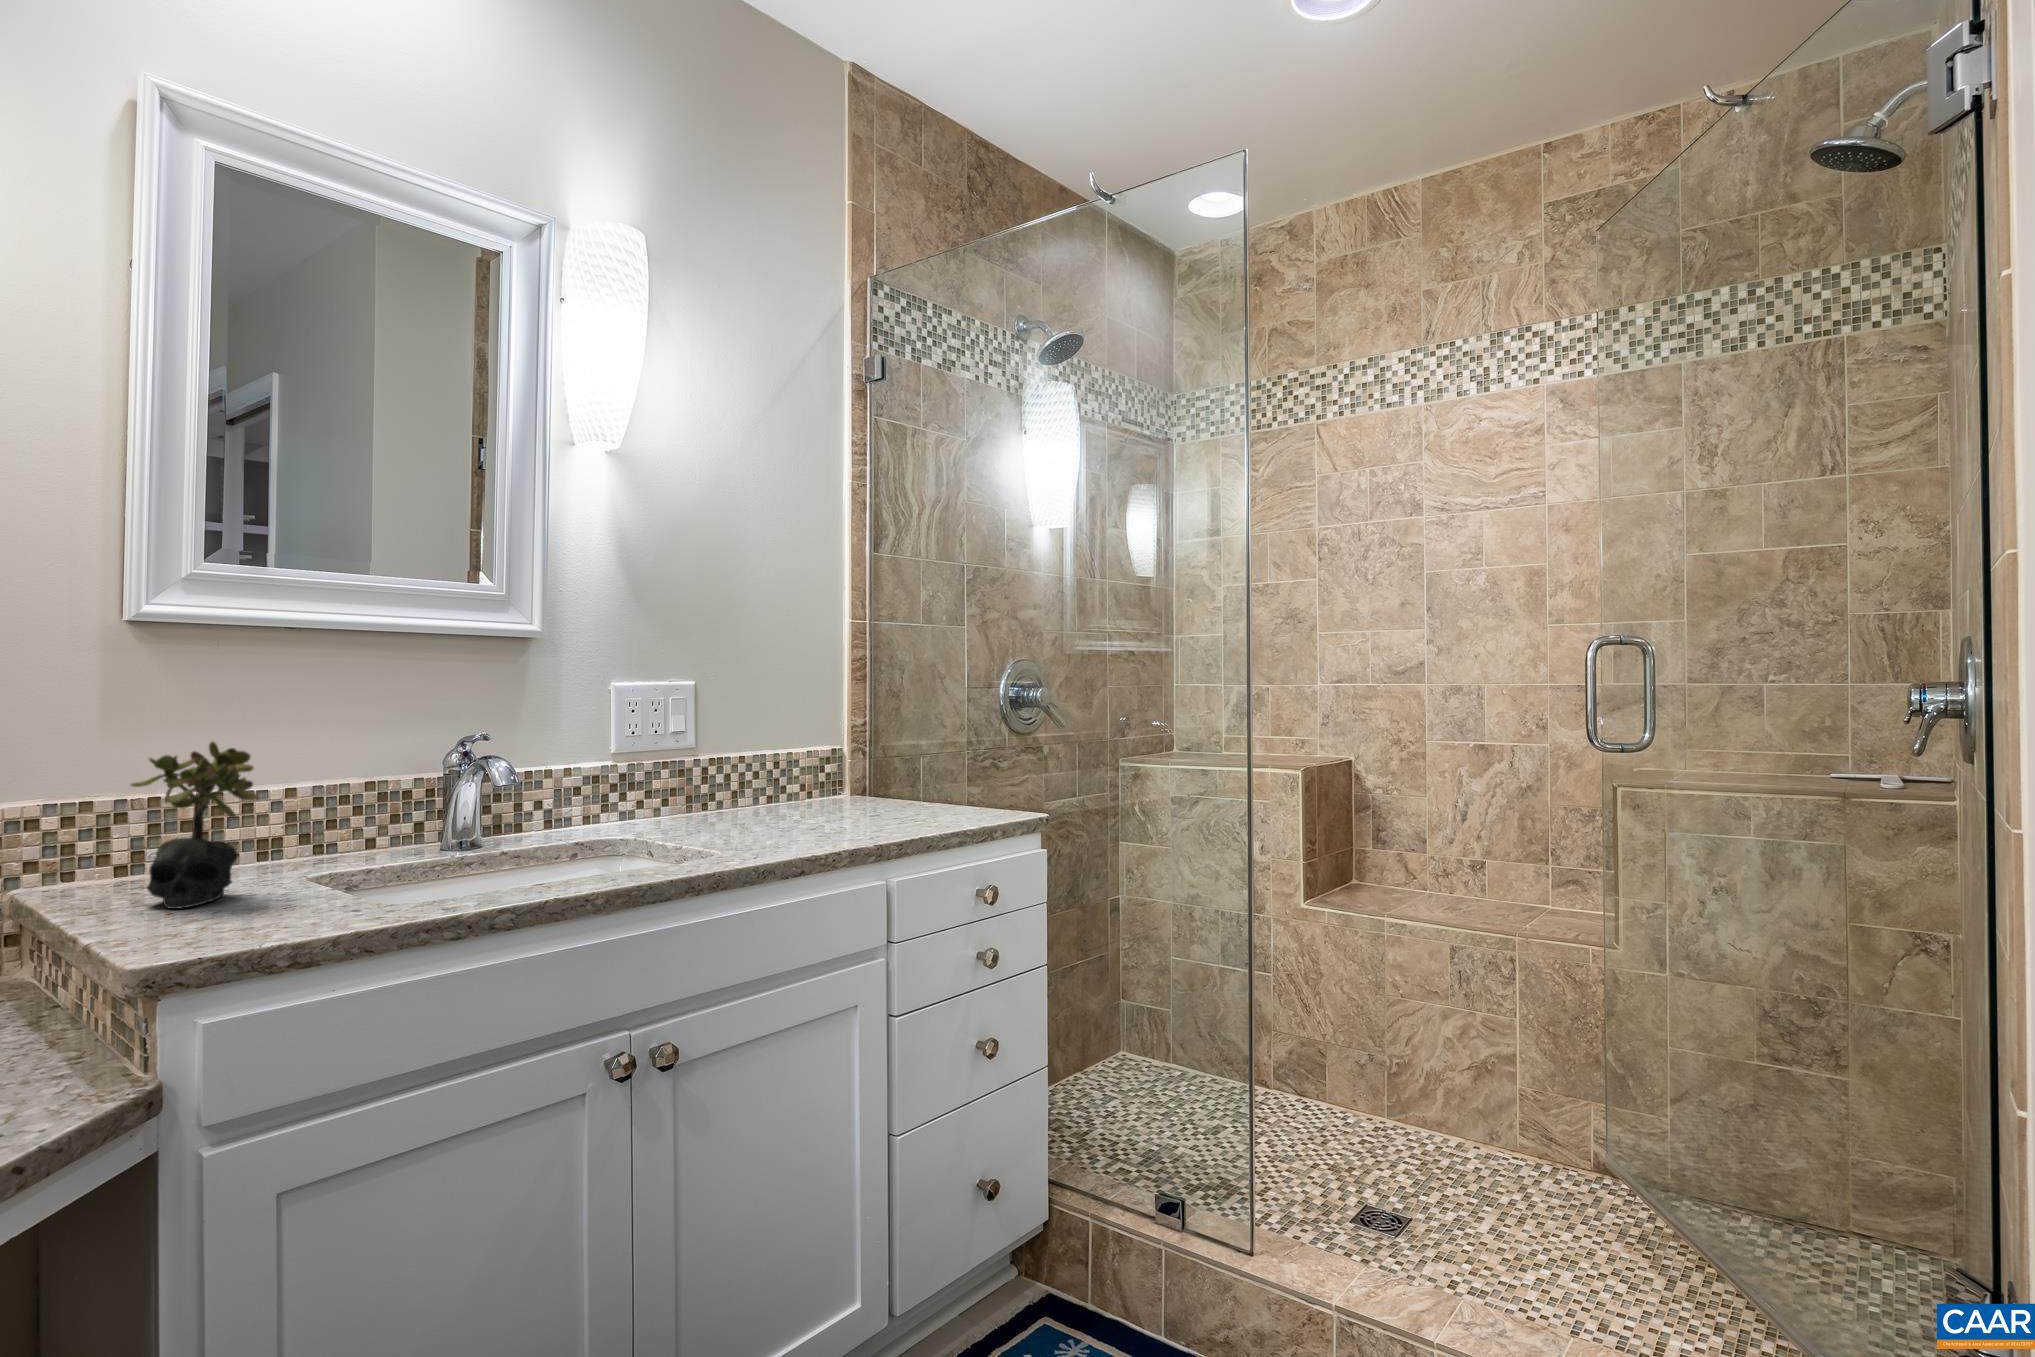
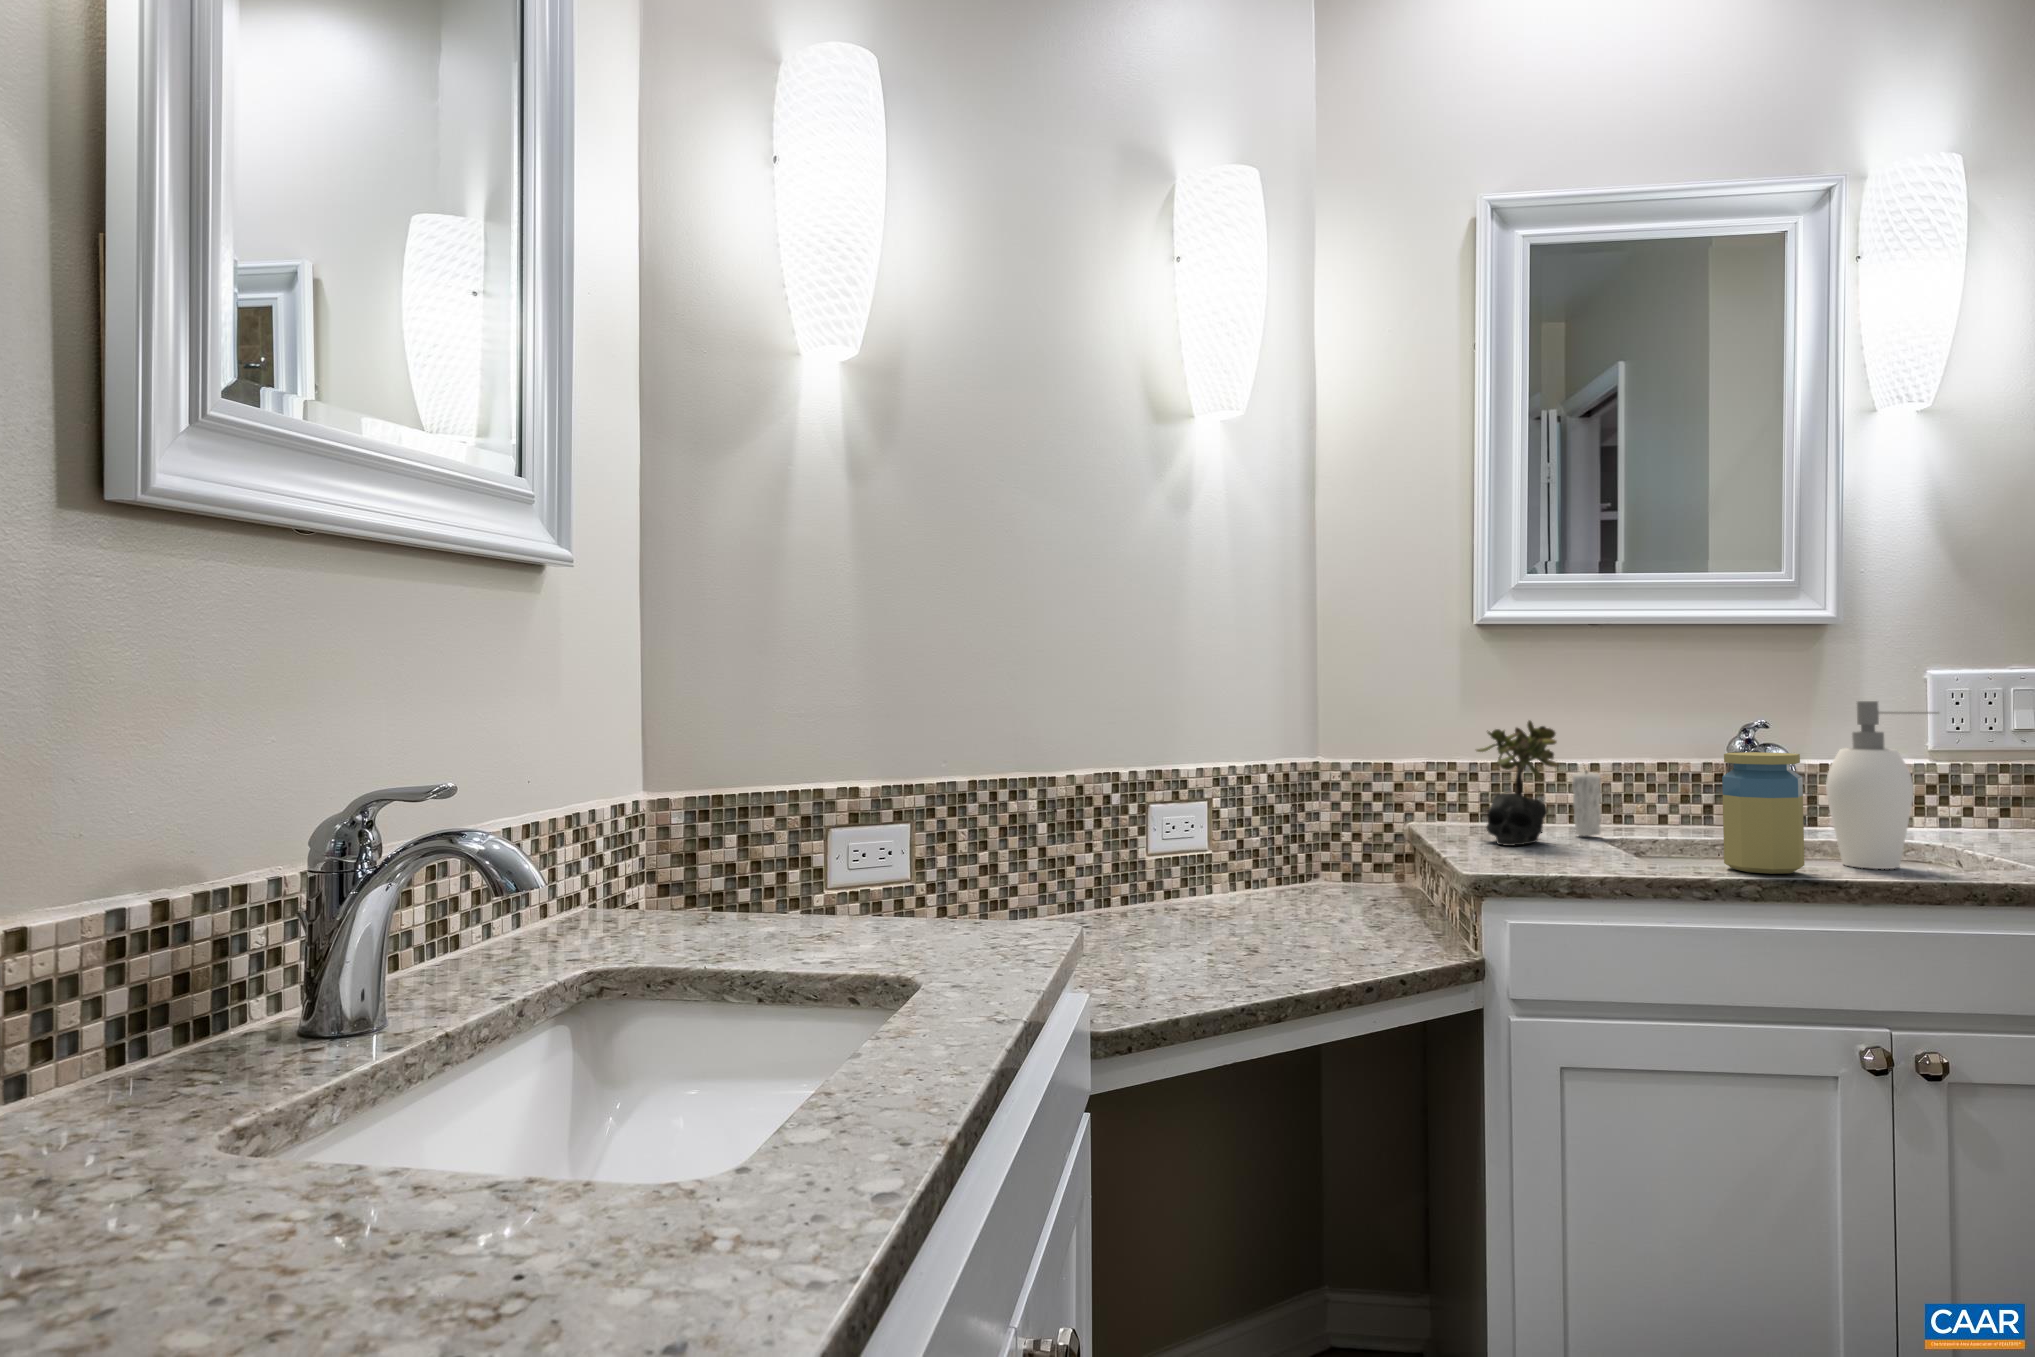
soap dispenser: none [553,711,650,874] -> present [1826,701,1938,869]
jar: none [464,767,544,898] -> present [1722,752,1805,874]
candle: none [265,785,304,878] -> present [1572,771,1601,836]

